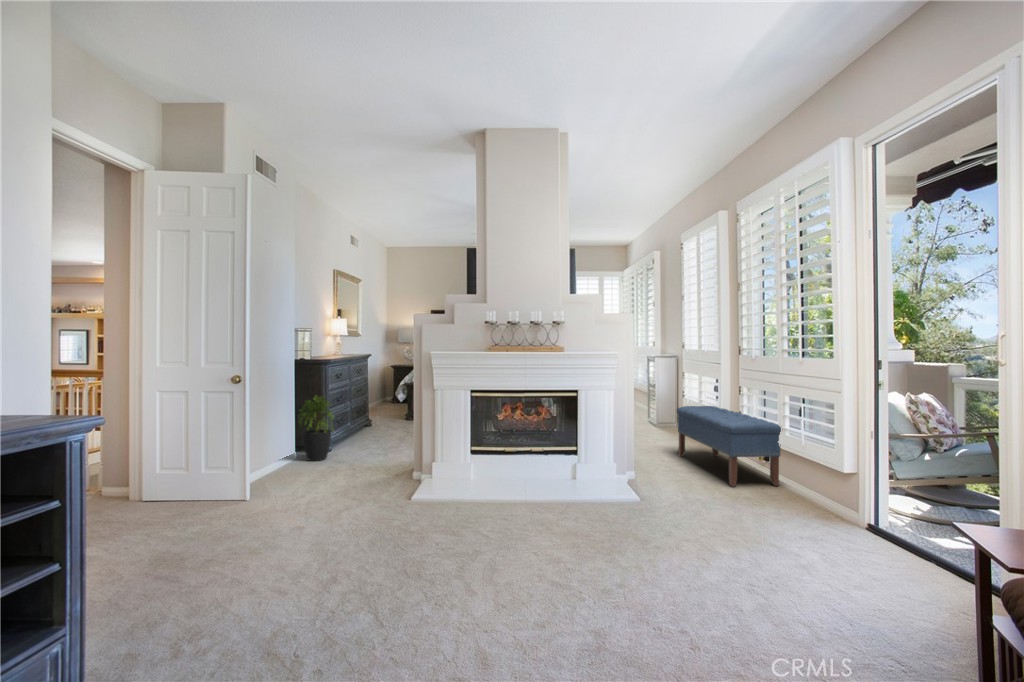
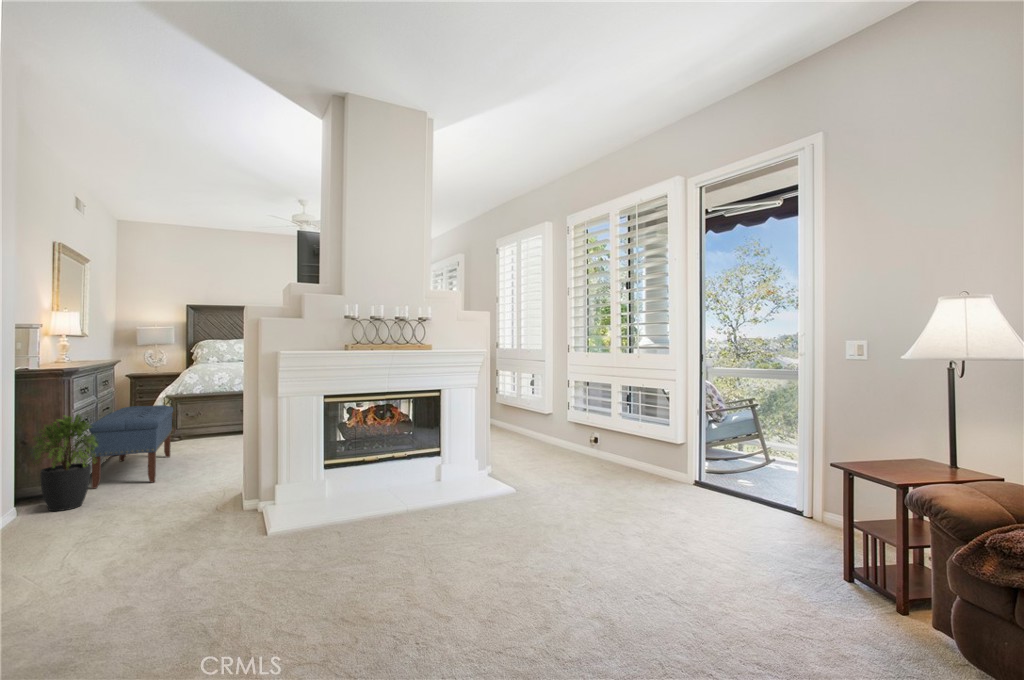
bench: present [677,406,781,487] -> present [89,405,173,488]

